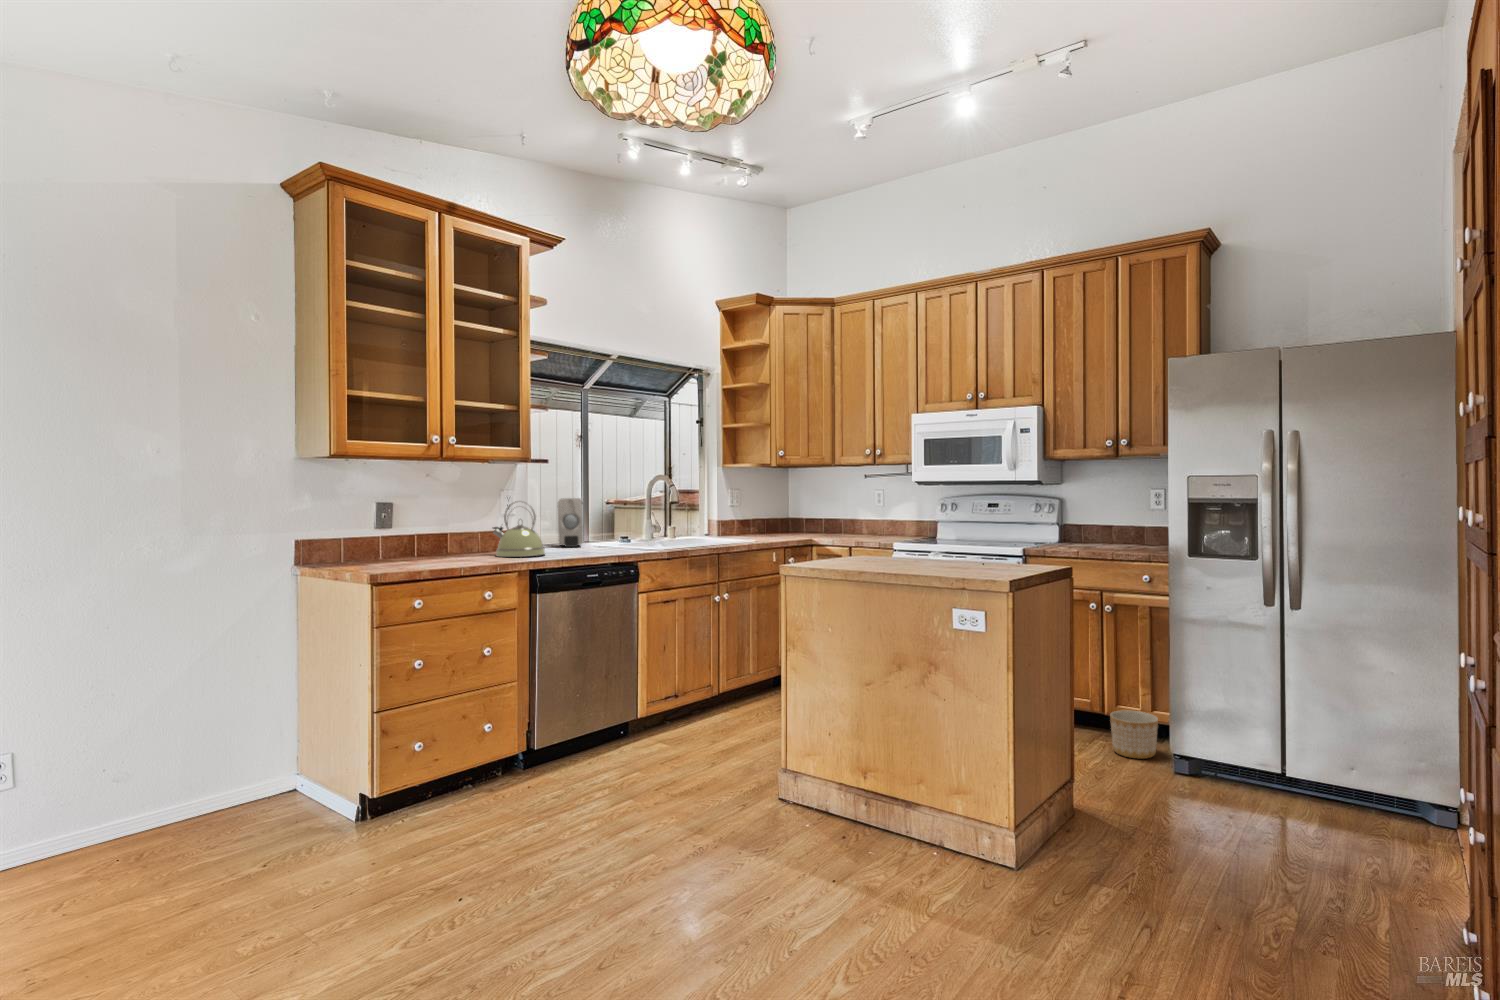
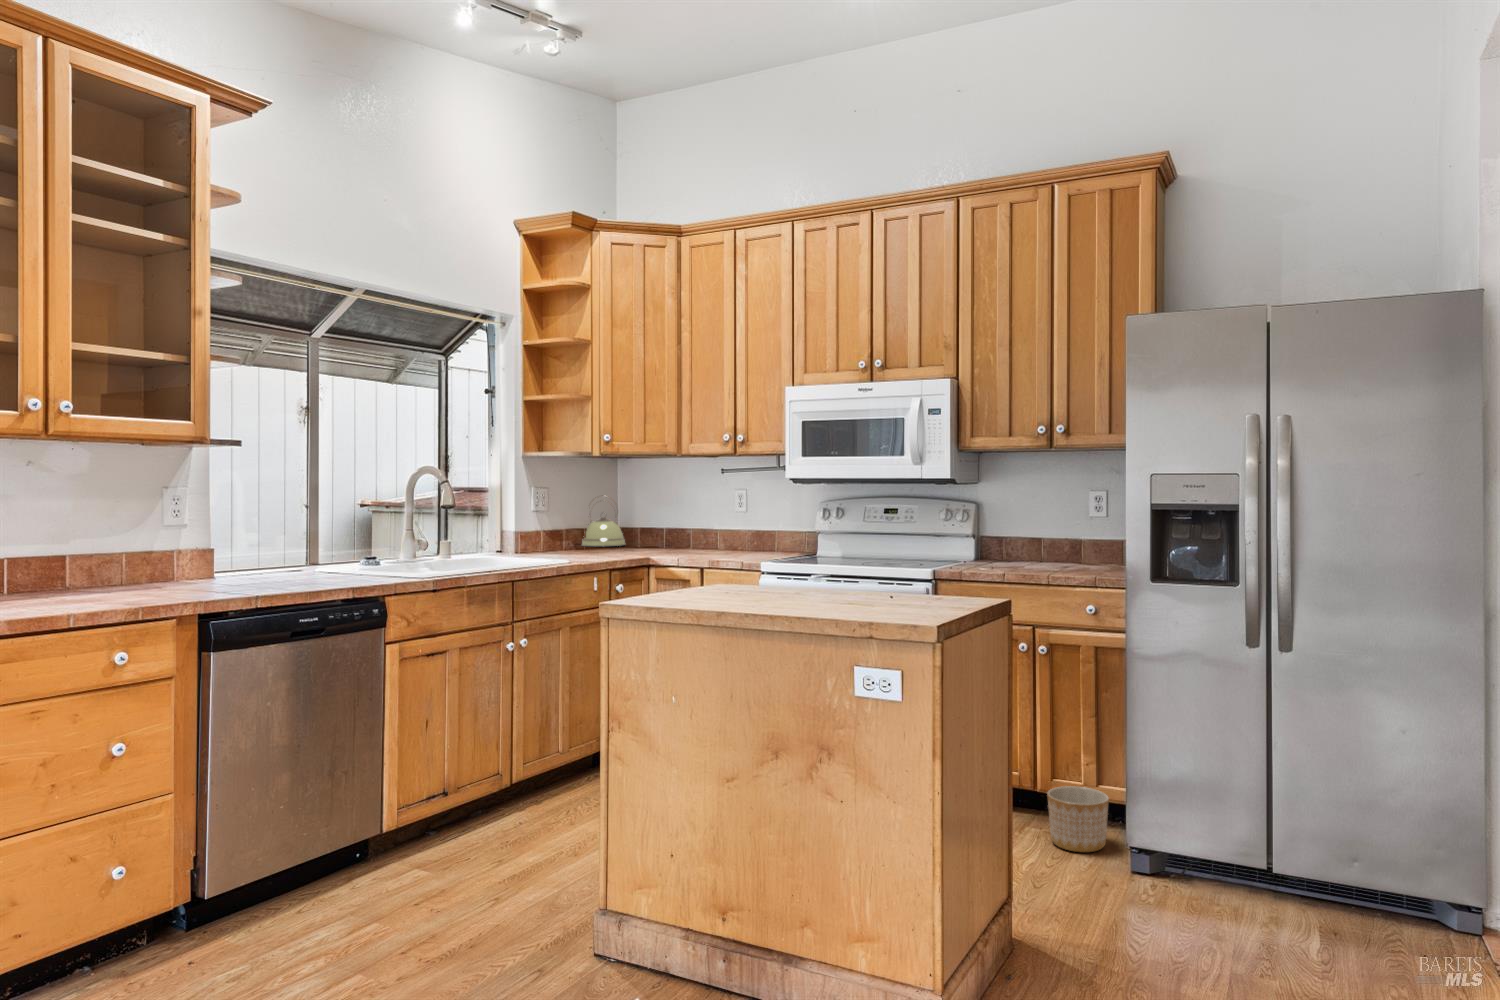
soap dispenser: present [558,498,583,547] -> none [263,499,302,573]
kettle: present [493,501,545,557] -> present [582,495,625,546]

